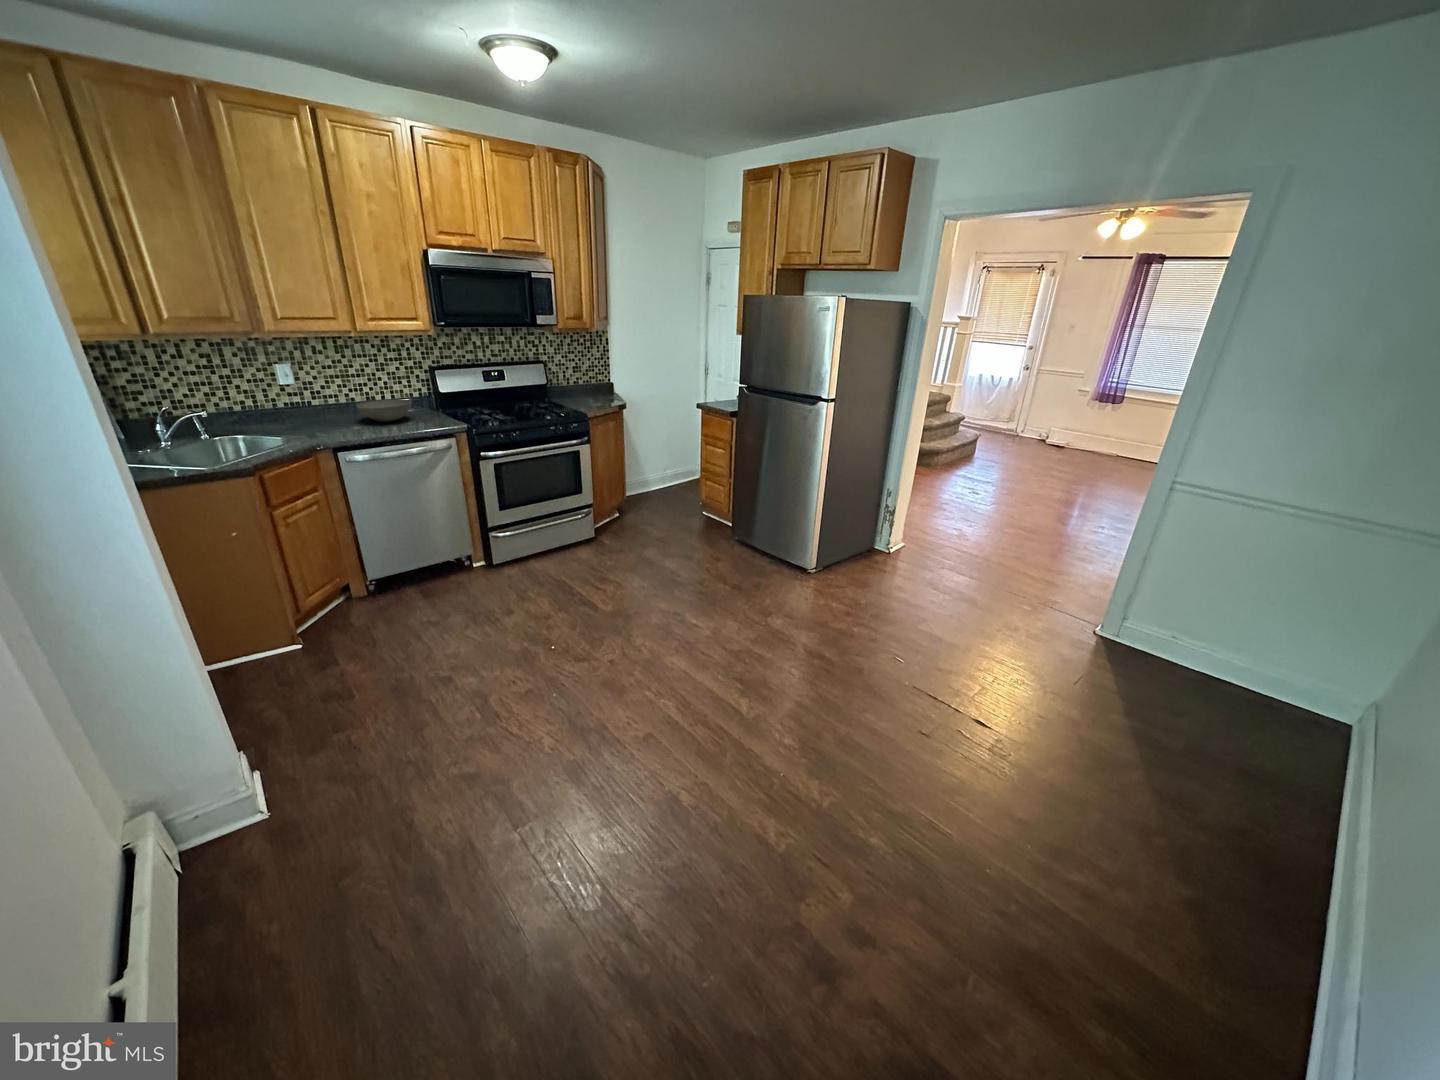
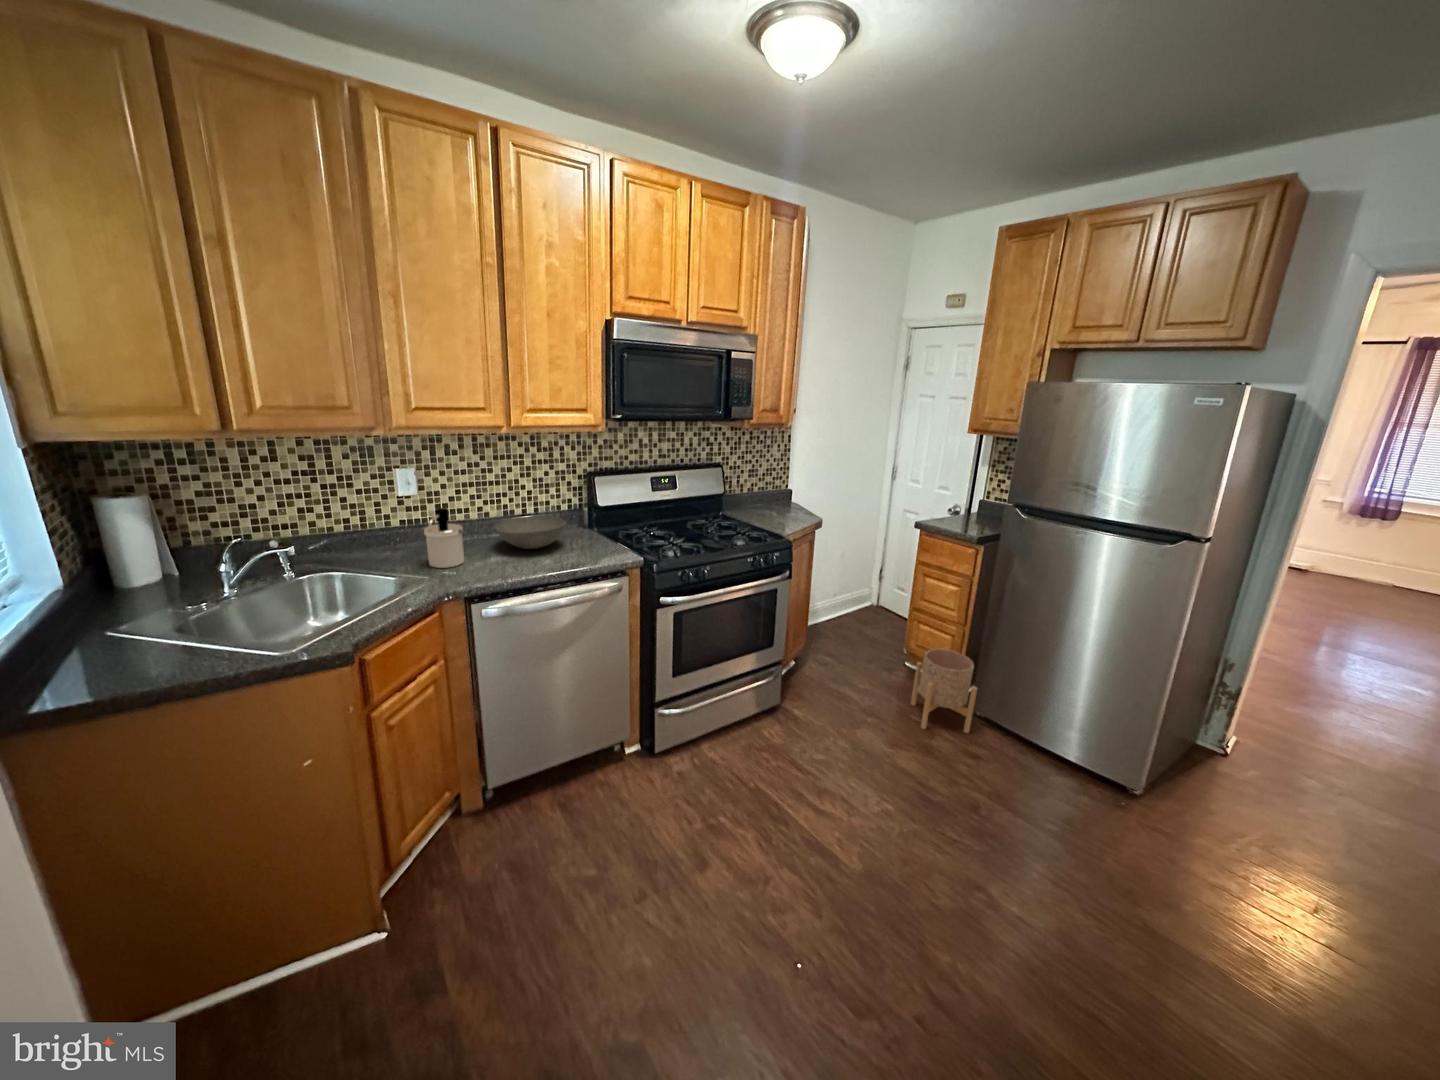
soap dispenser: none [302,390,335,431] -> present [424,508,464,568]
planter: none [692,492,726,547] -> present [911,649,977,733]

